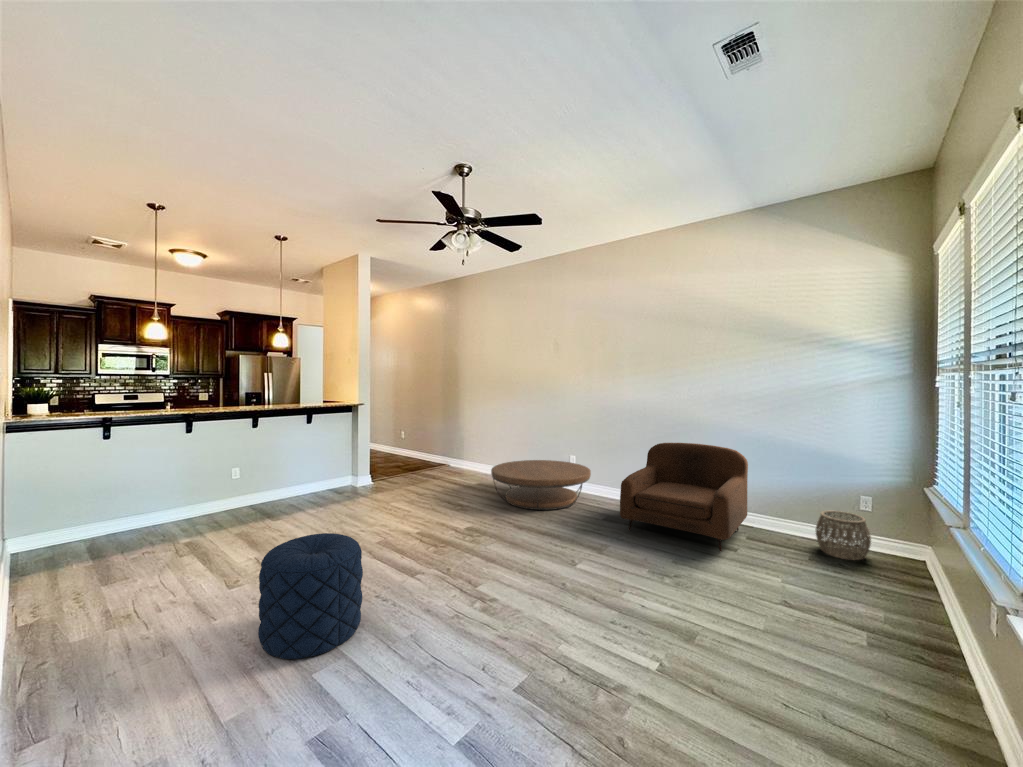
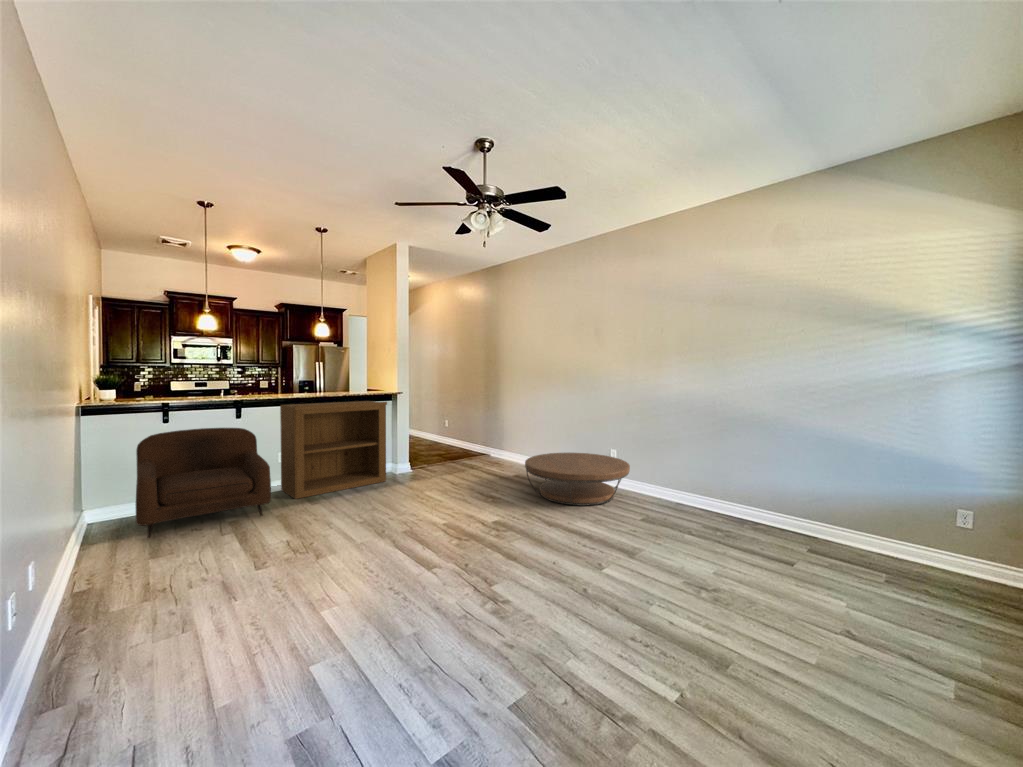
bookshelf: none [234,413,349,517] -> present [280,401,387,499]
armchair: present [620,443,748,552] -> present [136,428,271,538]
woven basket: present [815,511,871,560] -> none [891,524,965,585]
pouf: present [258,533,363,659] -> none [264,523,369,649]

